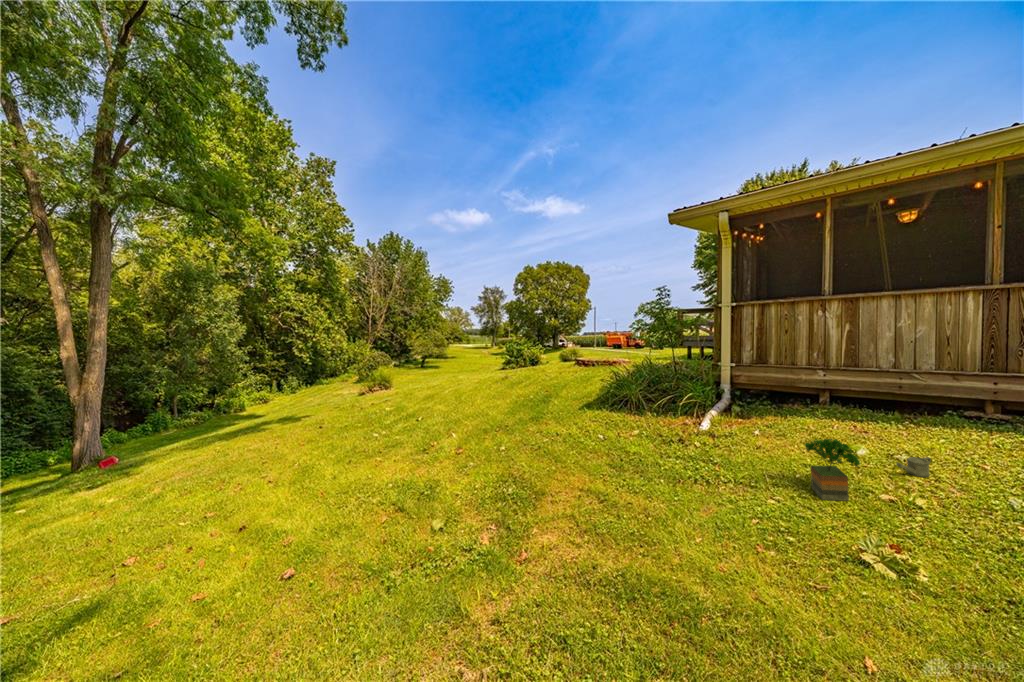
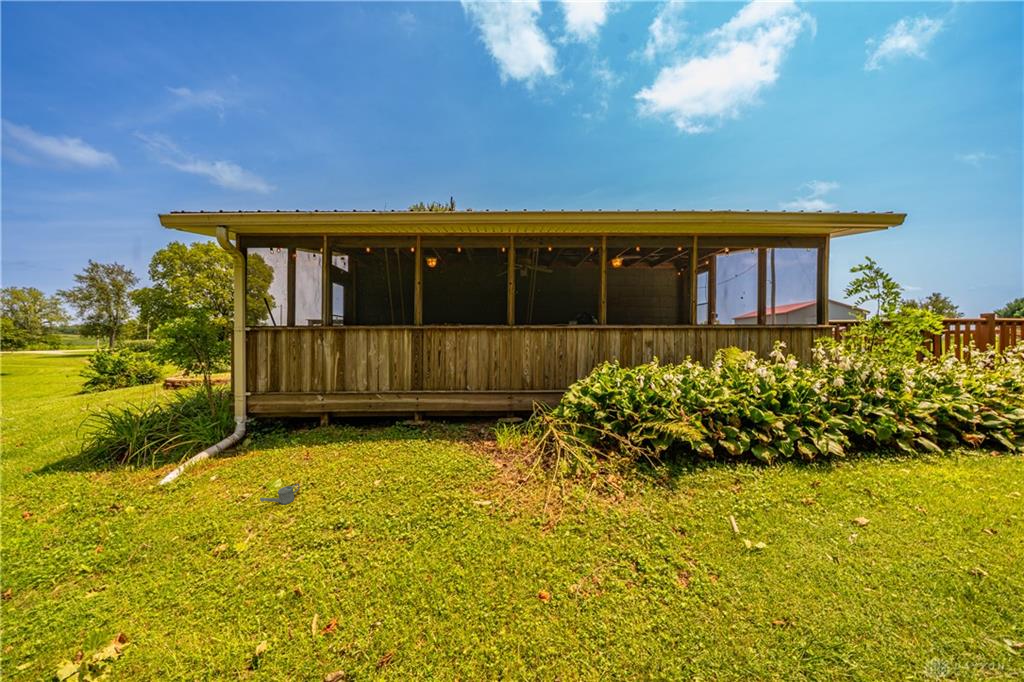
potted tree: present [805,438,861,501] -> none [131,495,185,565]

